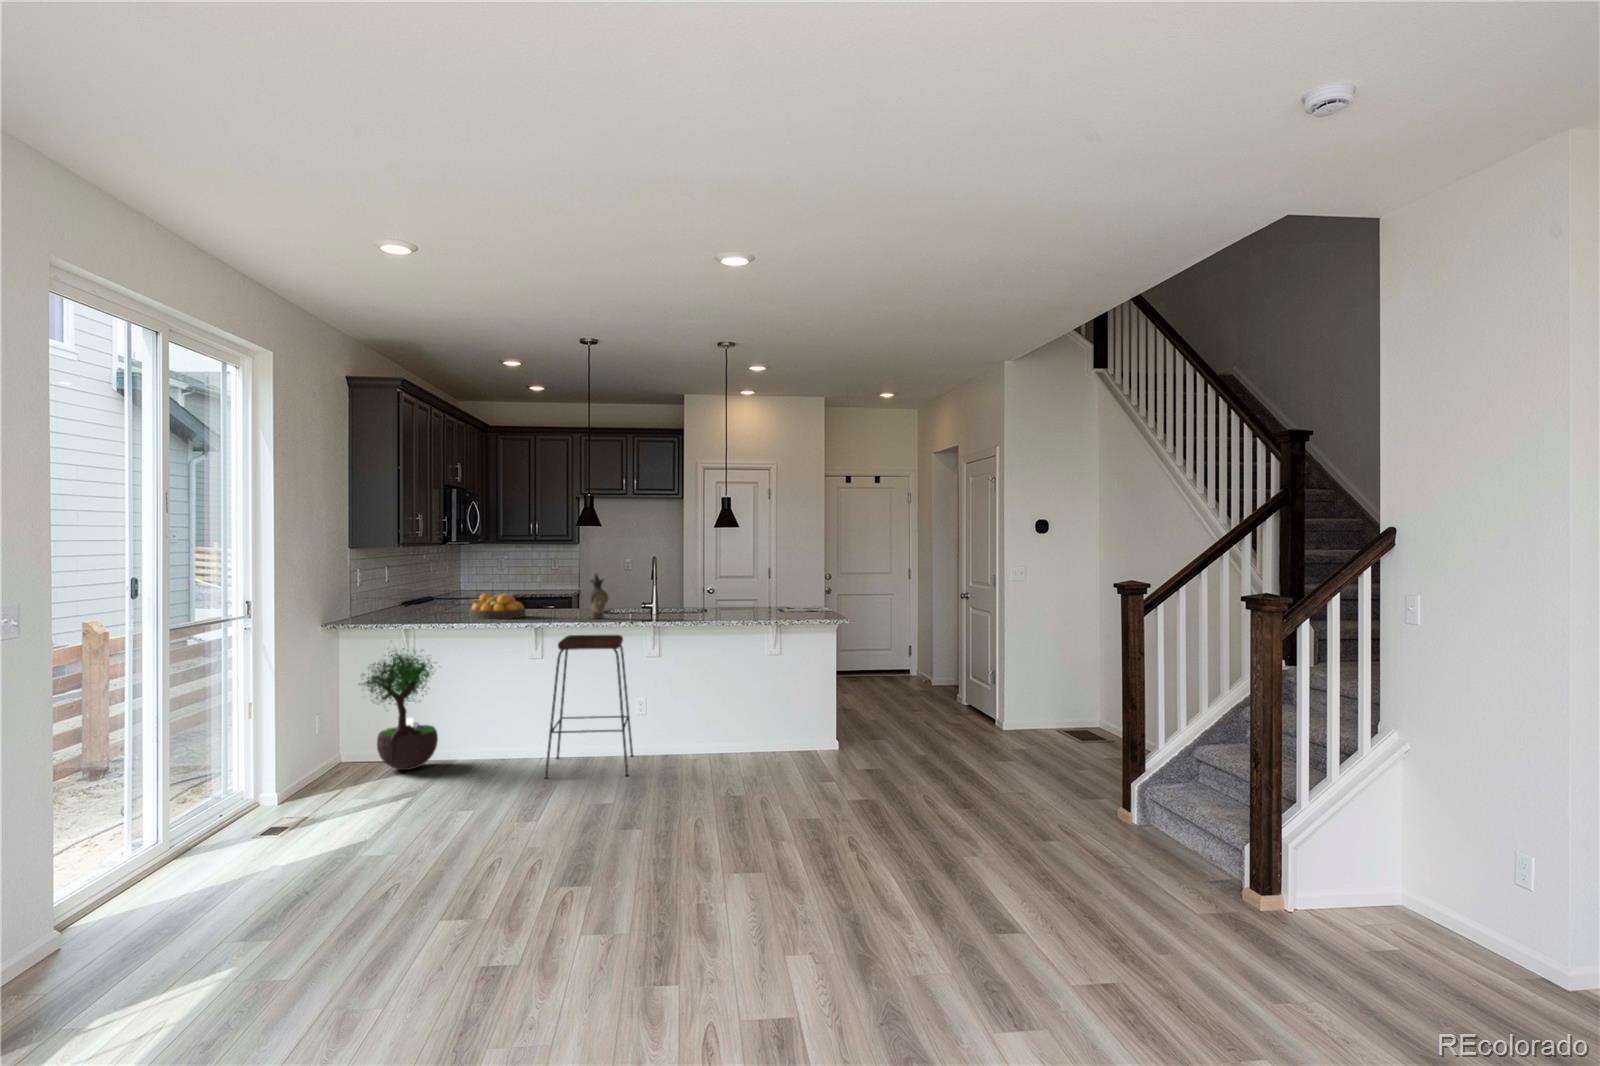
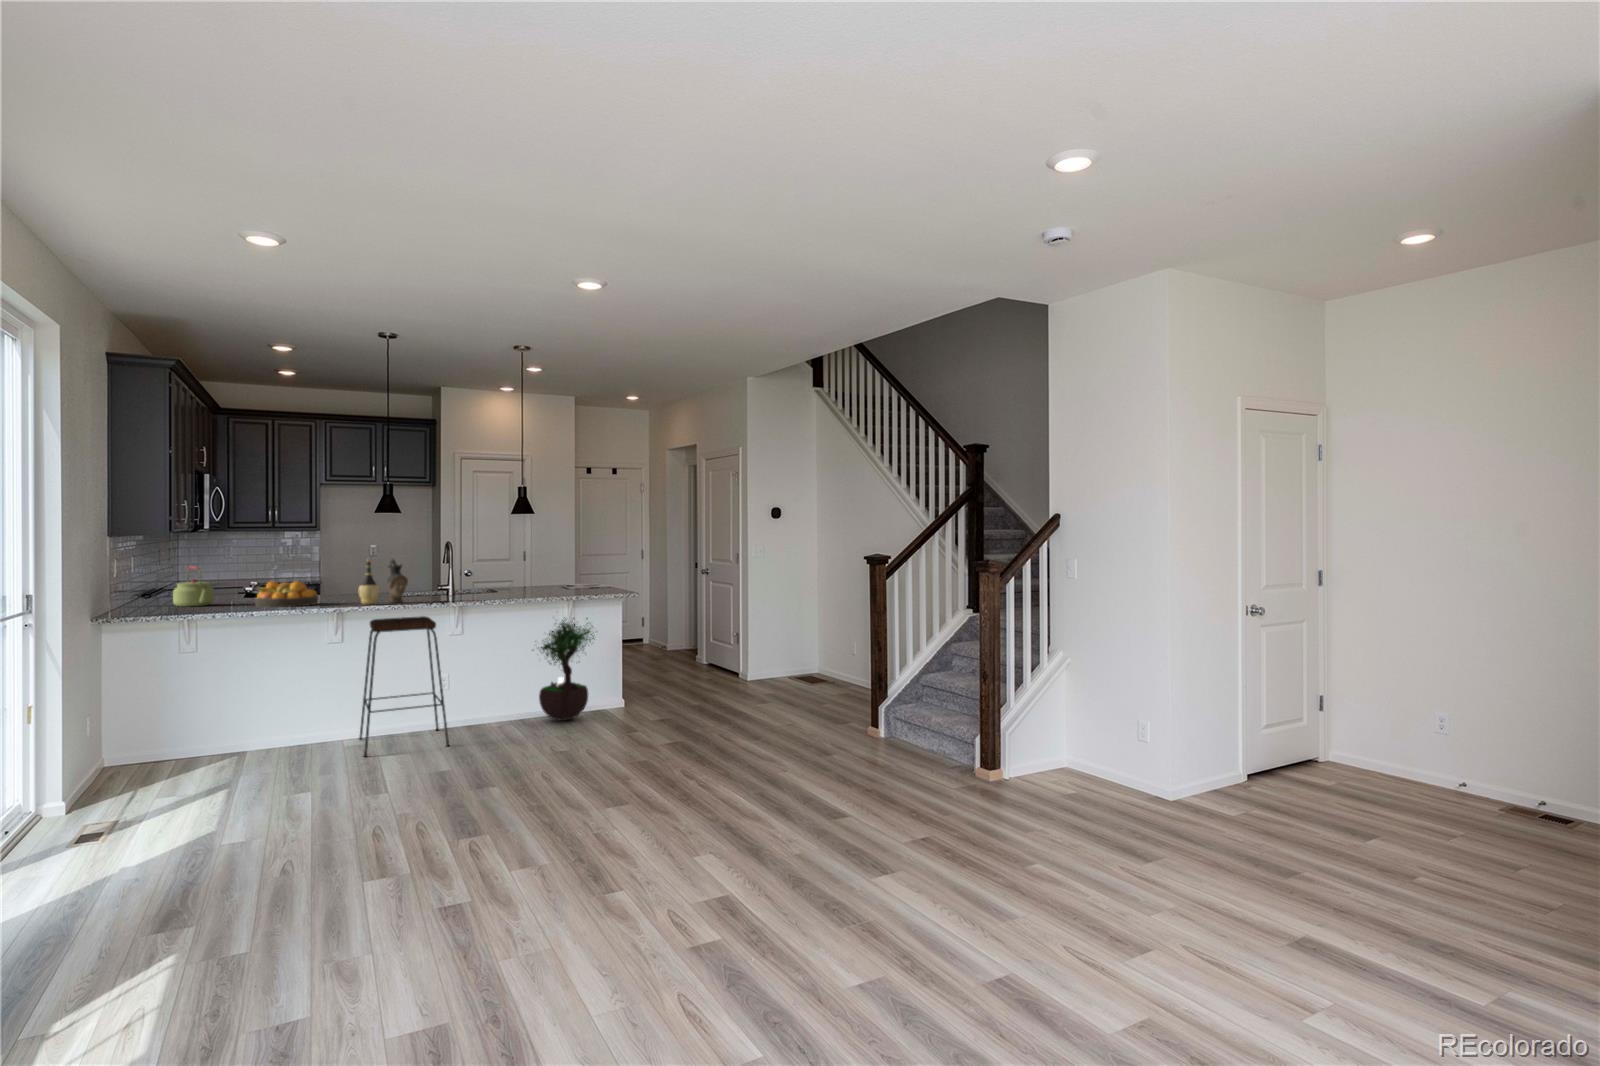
wine bottle: none [557,573,576,620] -> present [359,559,379,605]
kettle: none [407,576,442,615] -> present [173,566,214,606]
potted tree: present [359,641,438,770] -> present [532,618,595,721]

